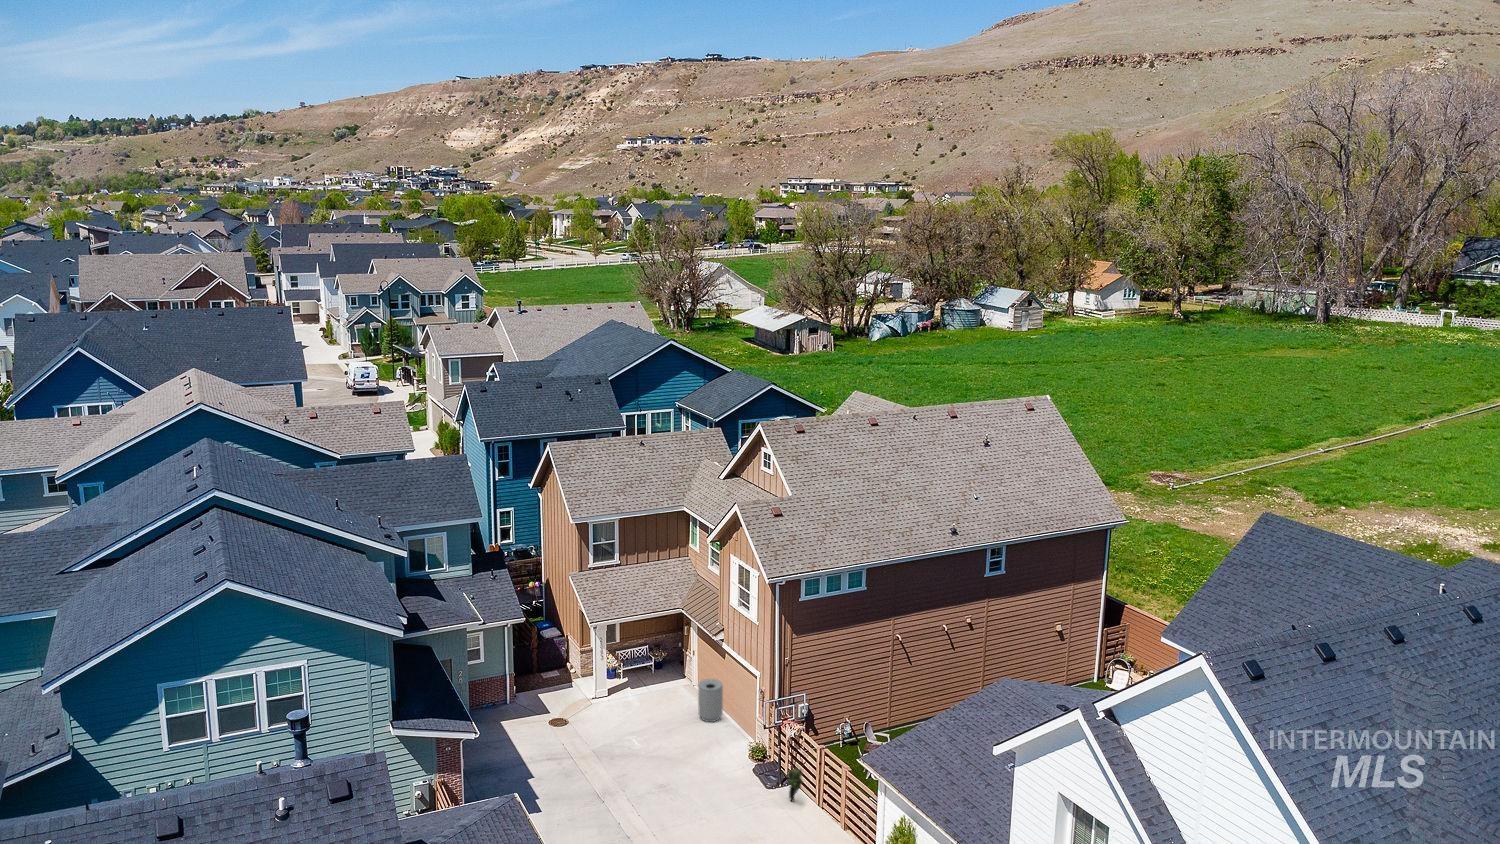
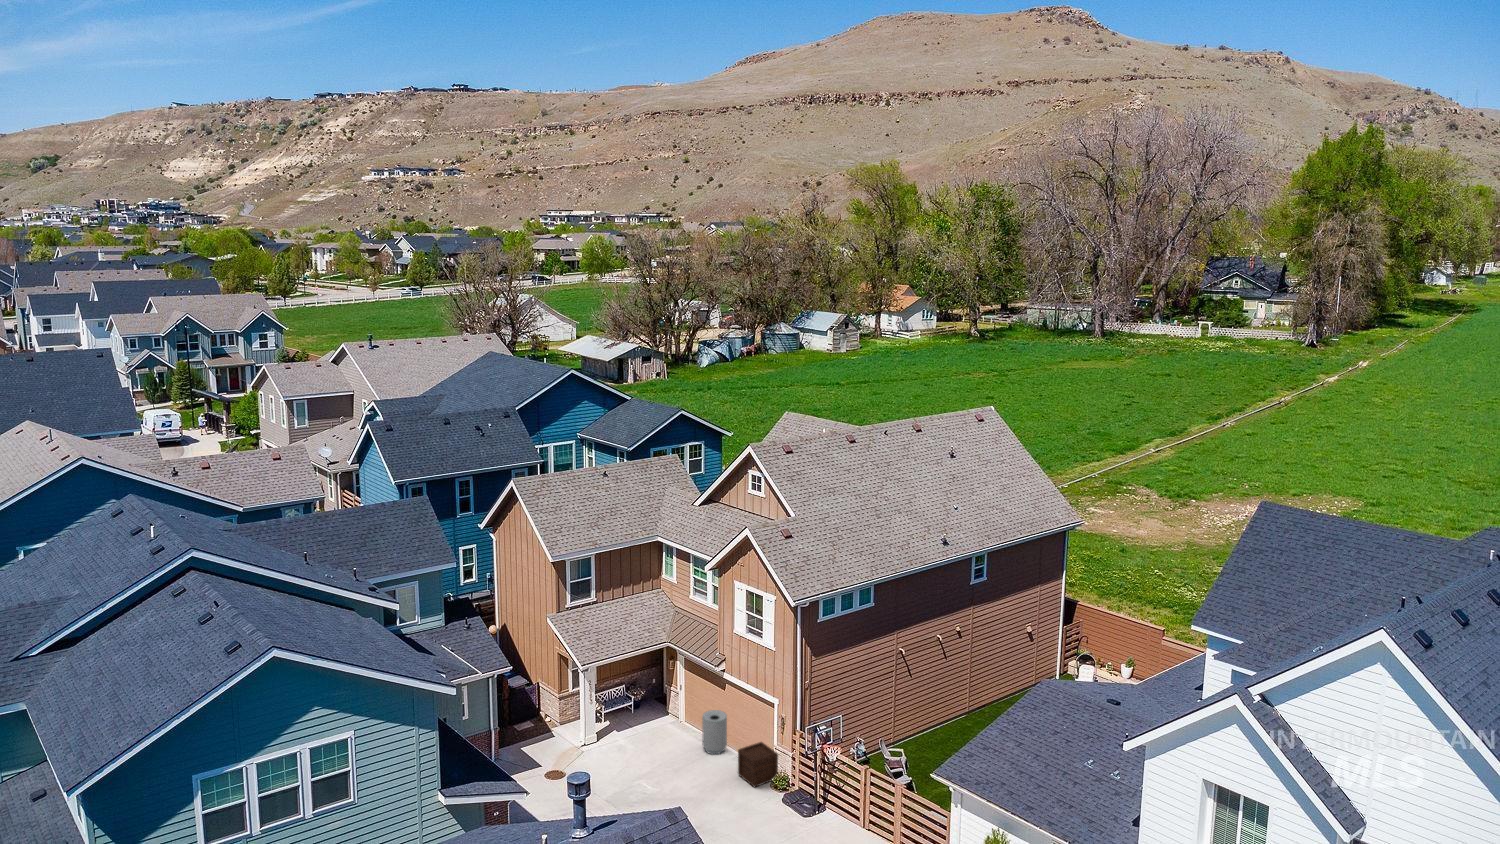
wooden crate: none [721,714,758,758] -> present [738,742,778,787]
potted plant: present [787,767,803,801] -> none [827,787,844,824]

